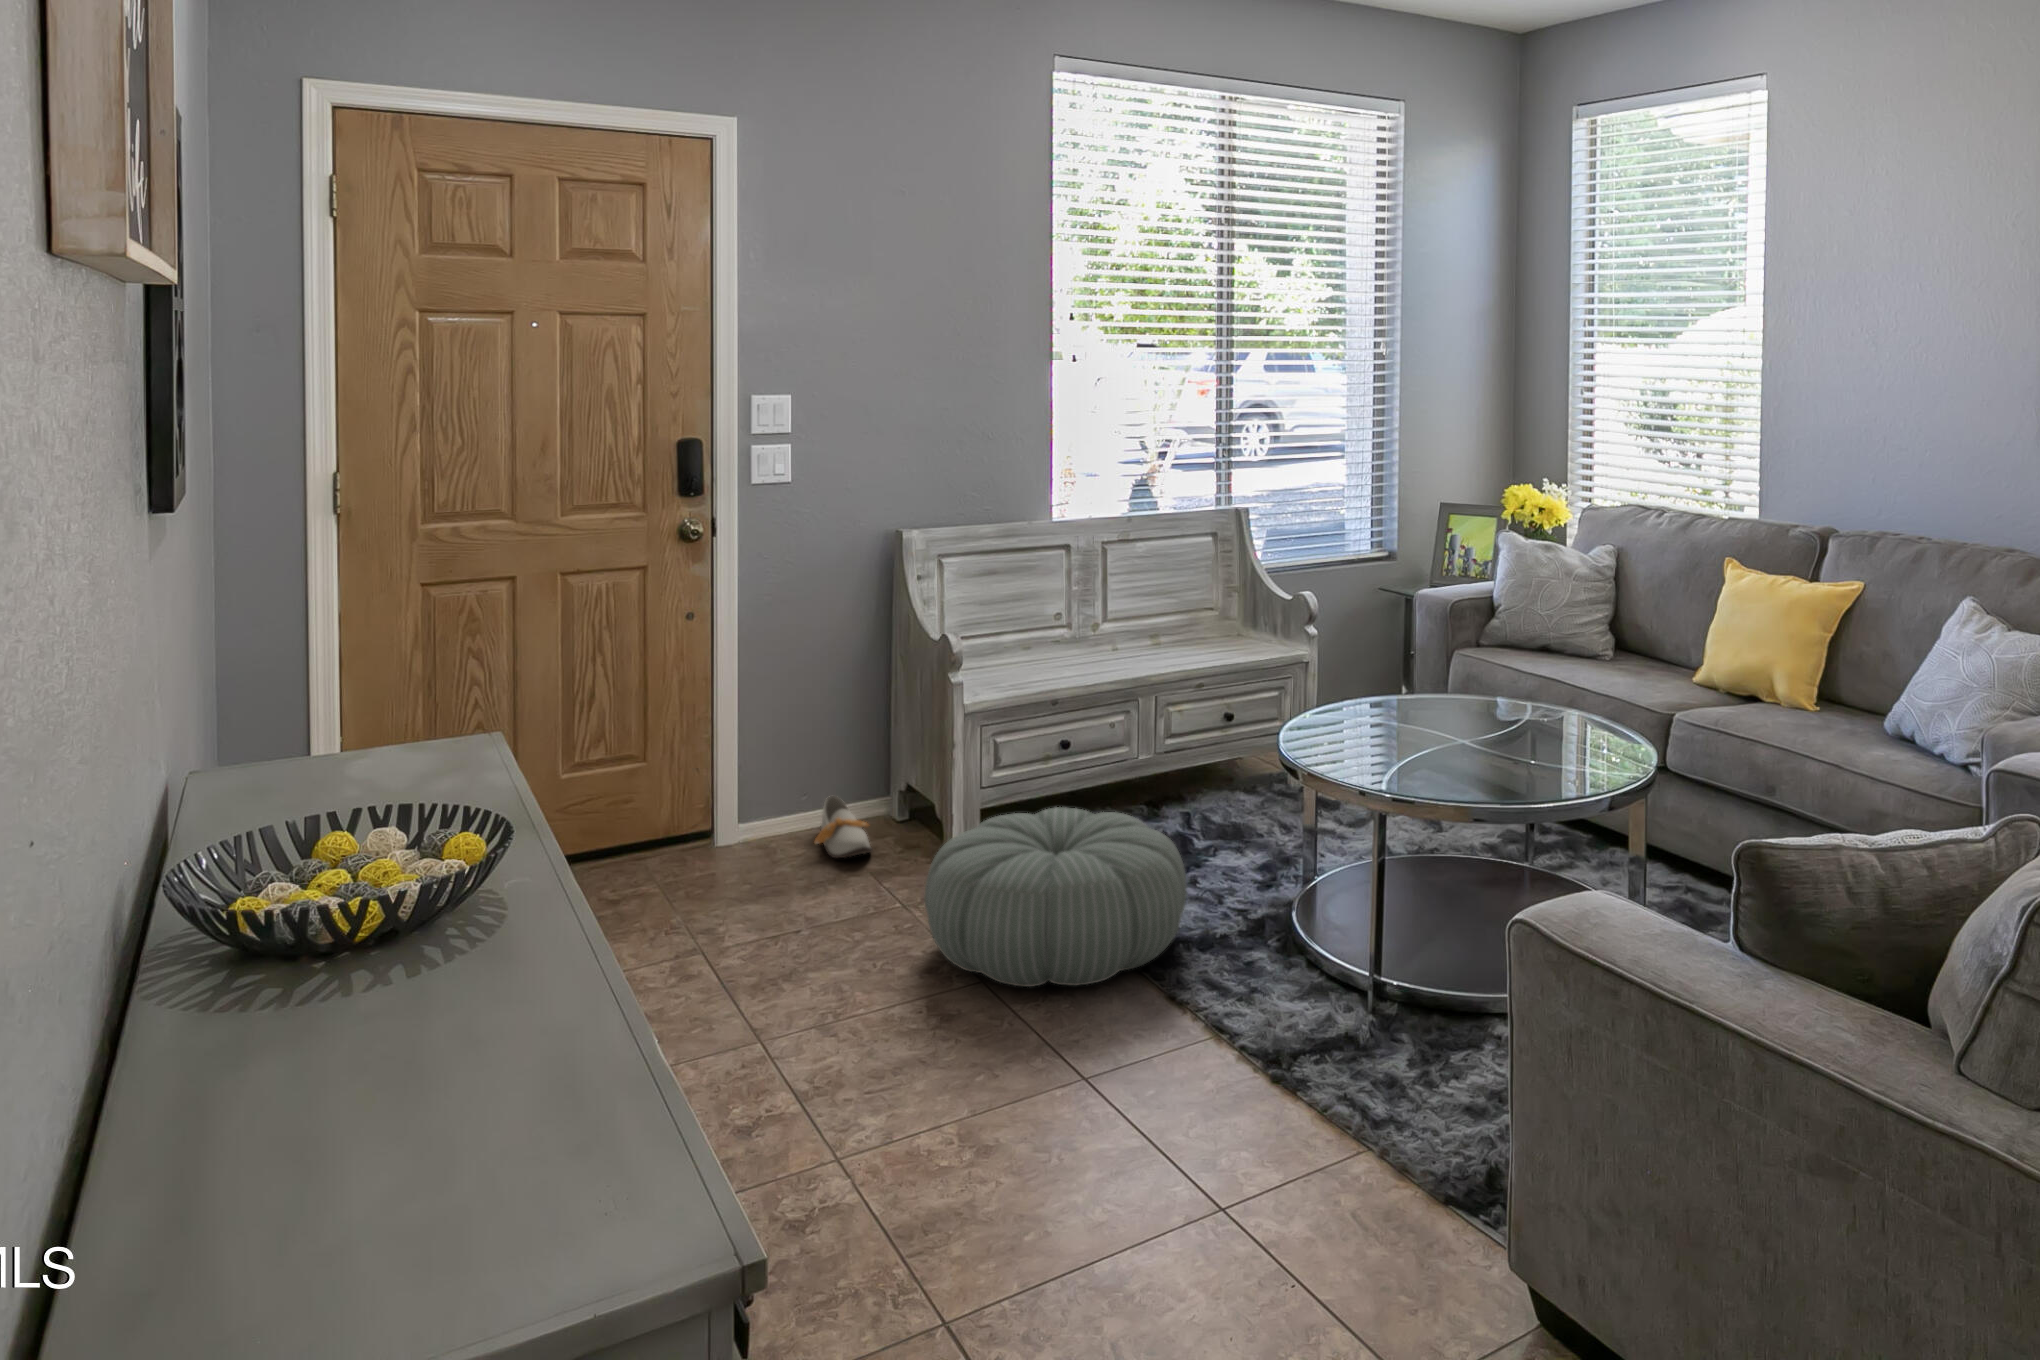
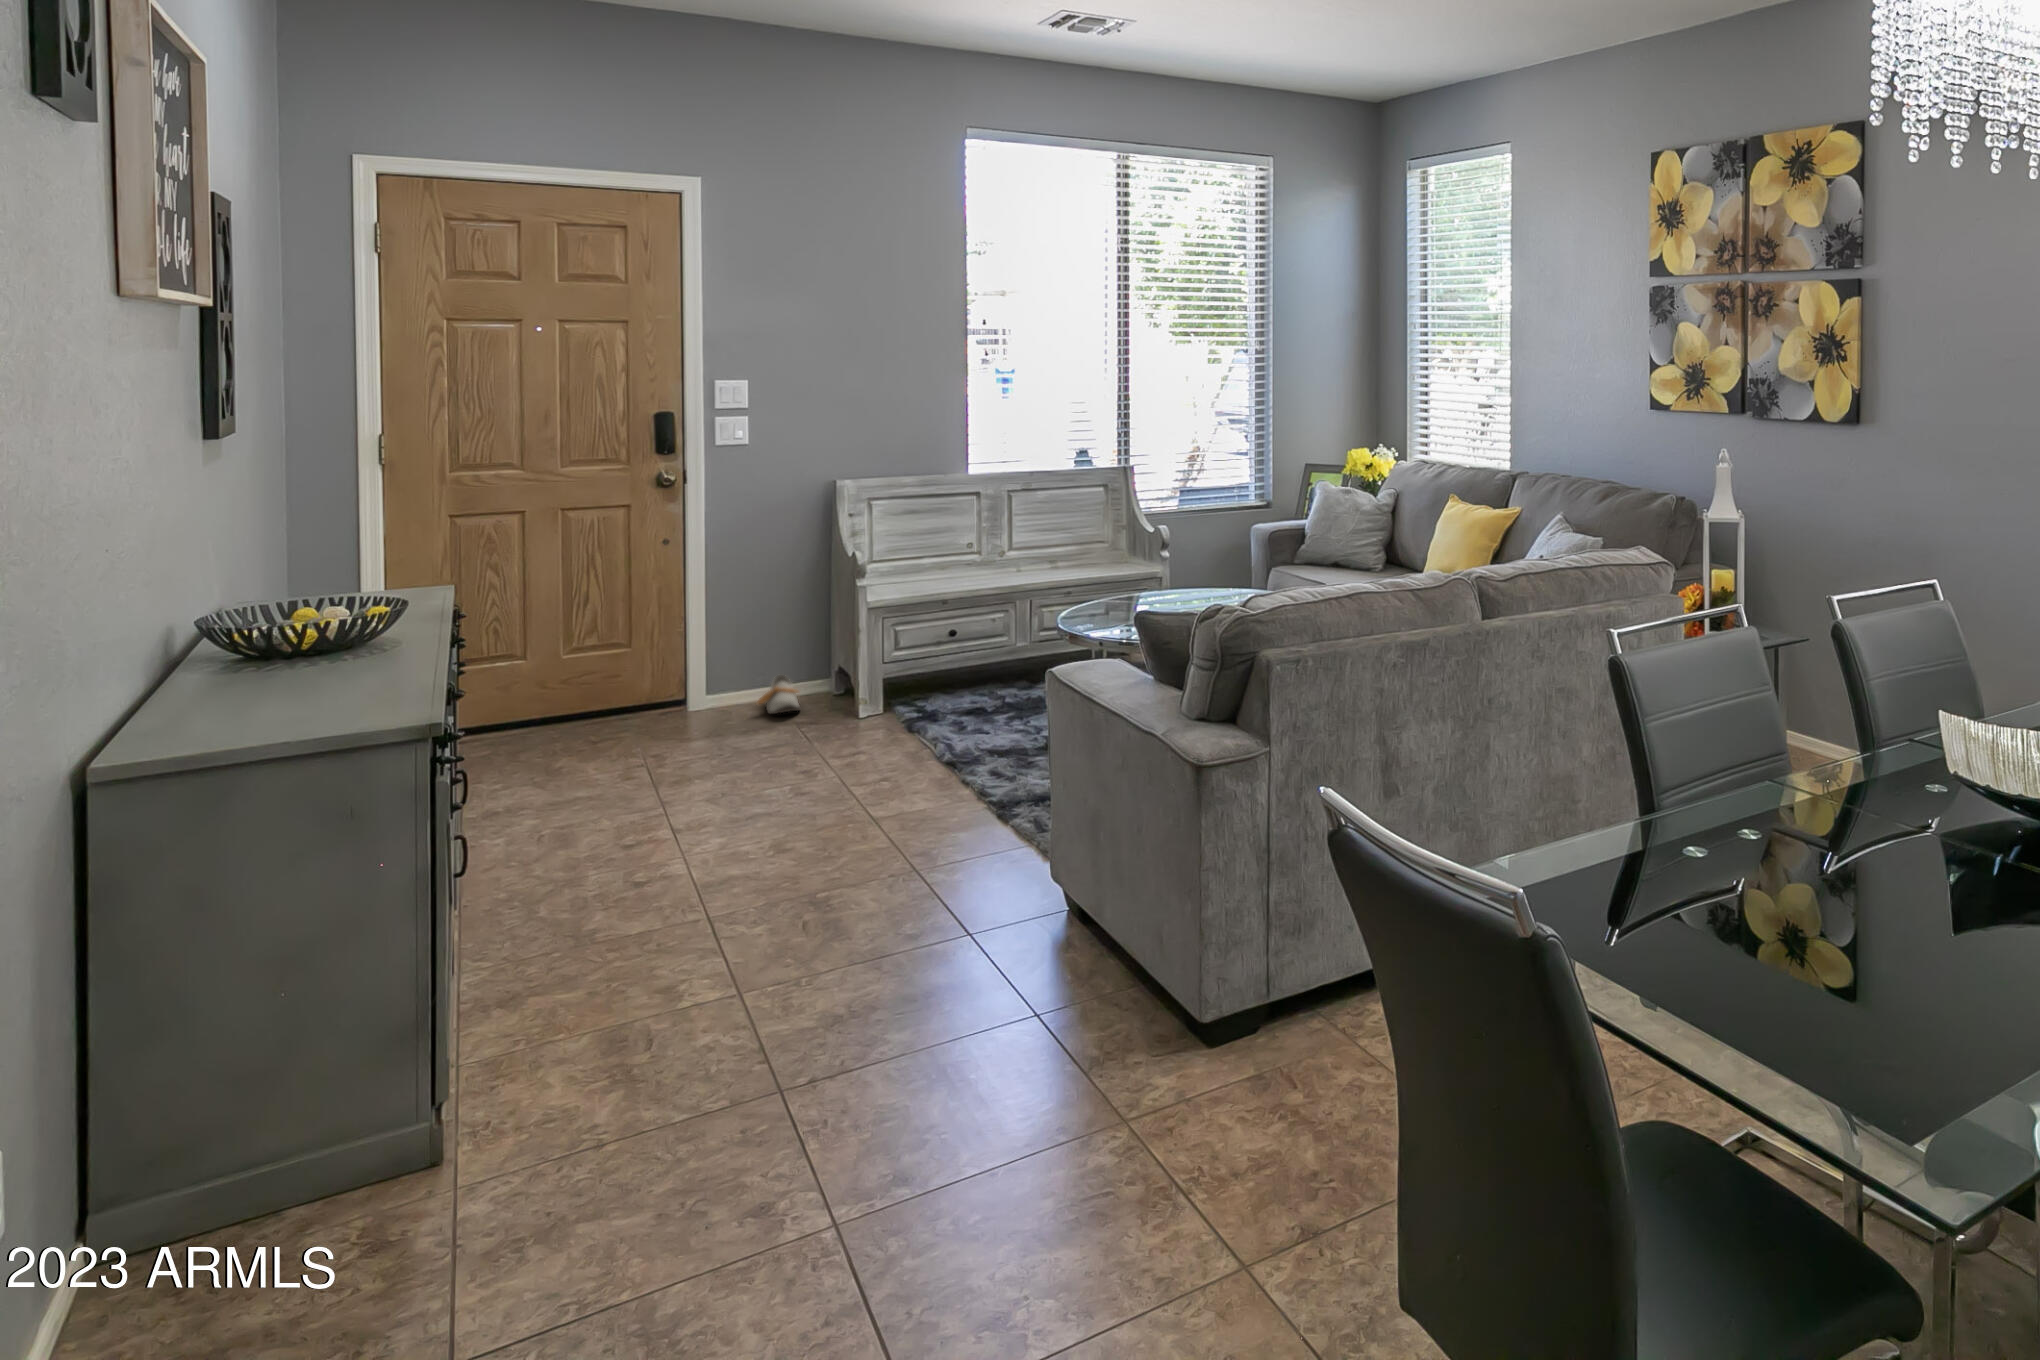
pouf: present [925,807,1187,987] -> none [797,667,994,776]

